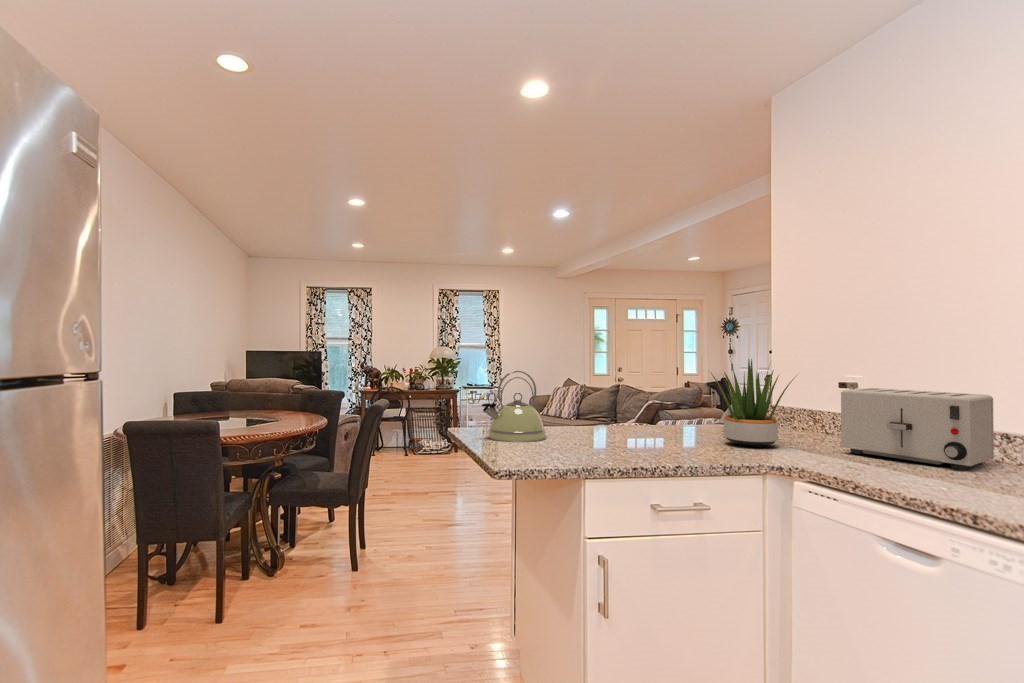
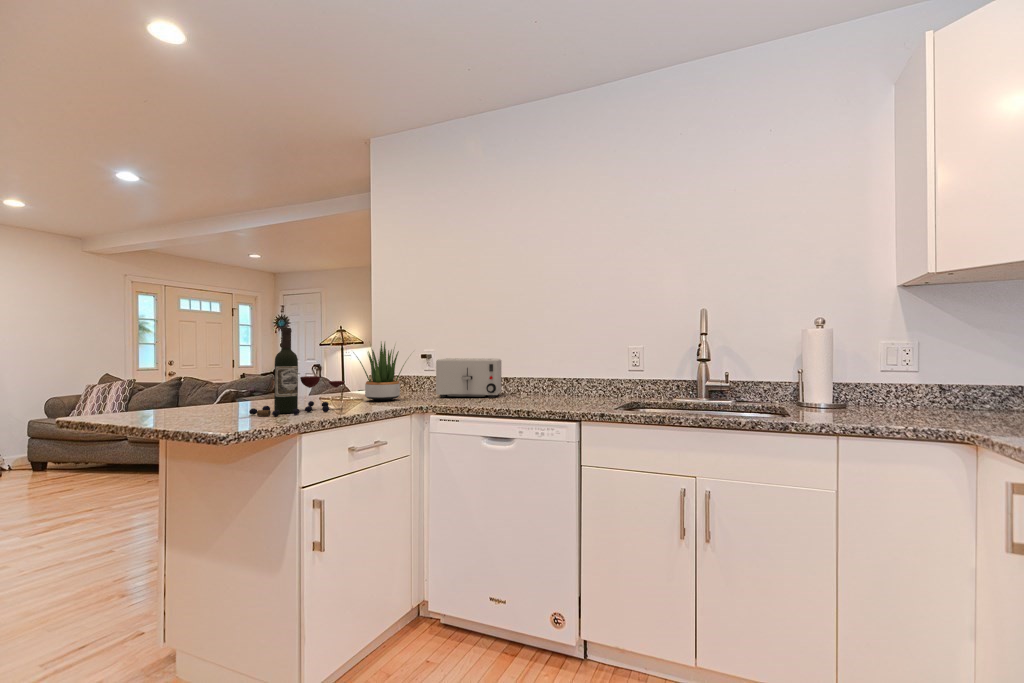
wine bottle: none [566,344,678,453] -> present [249,328,345,416]
kettle: present [482,371,547,442] -> none [145,352,218,422]

